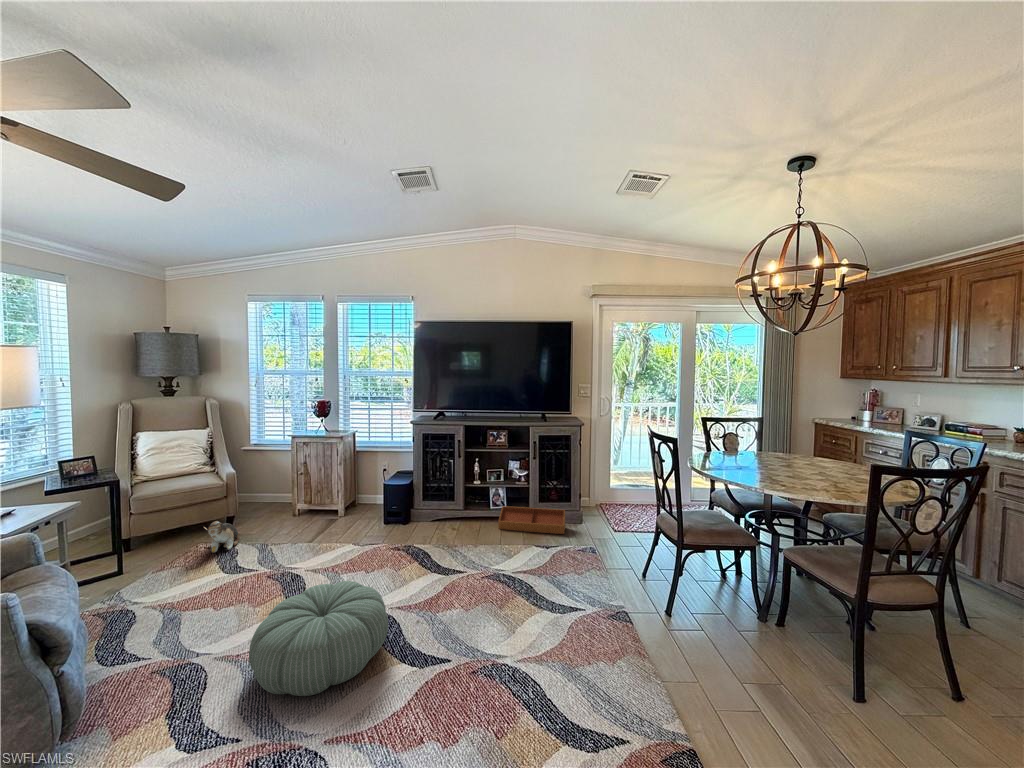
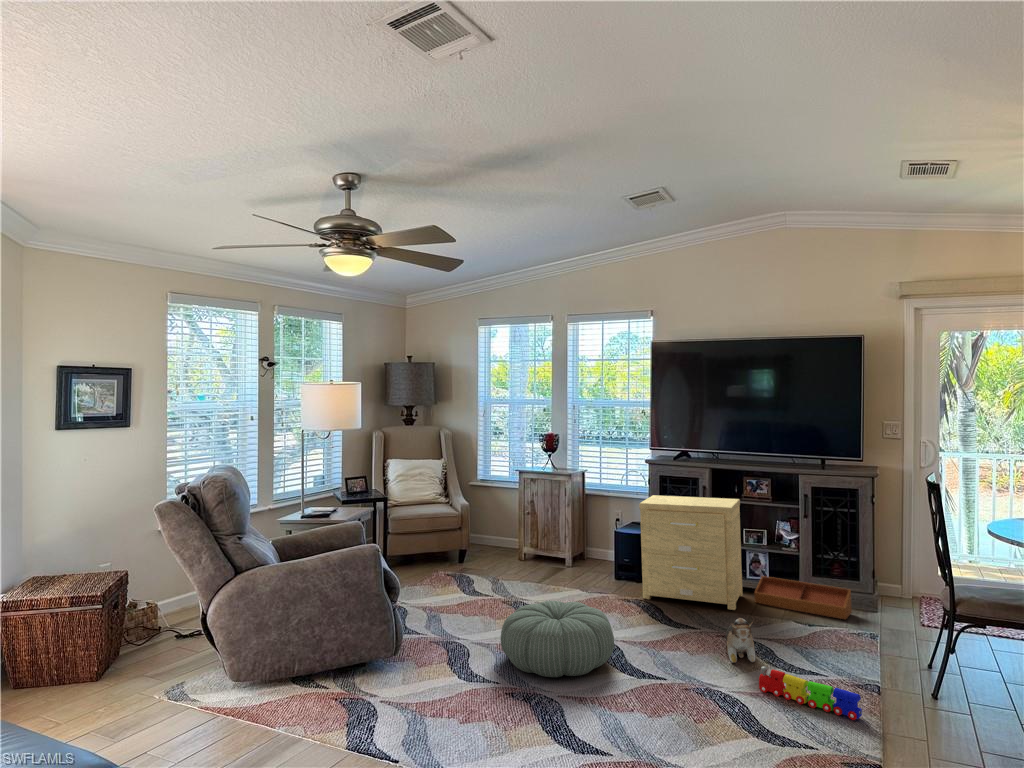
side table: none [407,449,489,543] -> present [639,495,742,610]
plush toy: present [204,521,239,553] -> present [726,618,755,663]
toy train: none [527,616,616,657] -> present [759,666,862,720]

